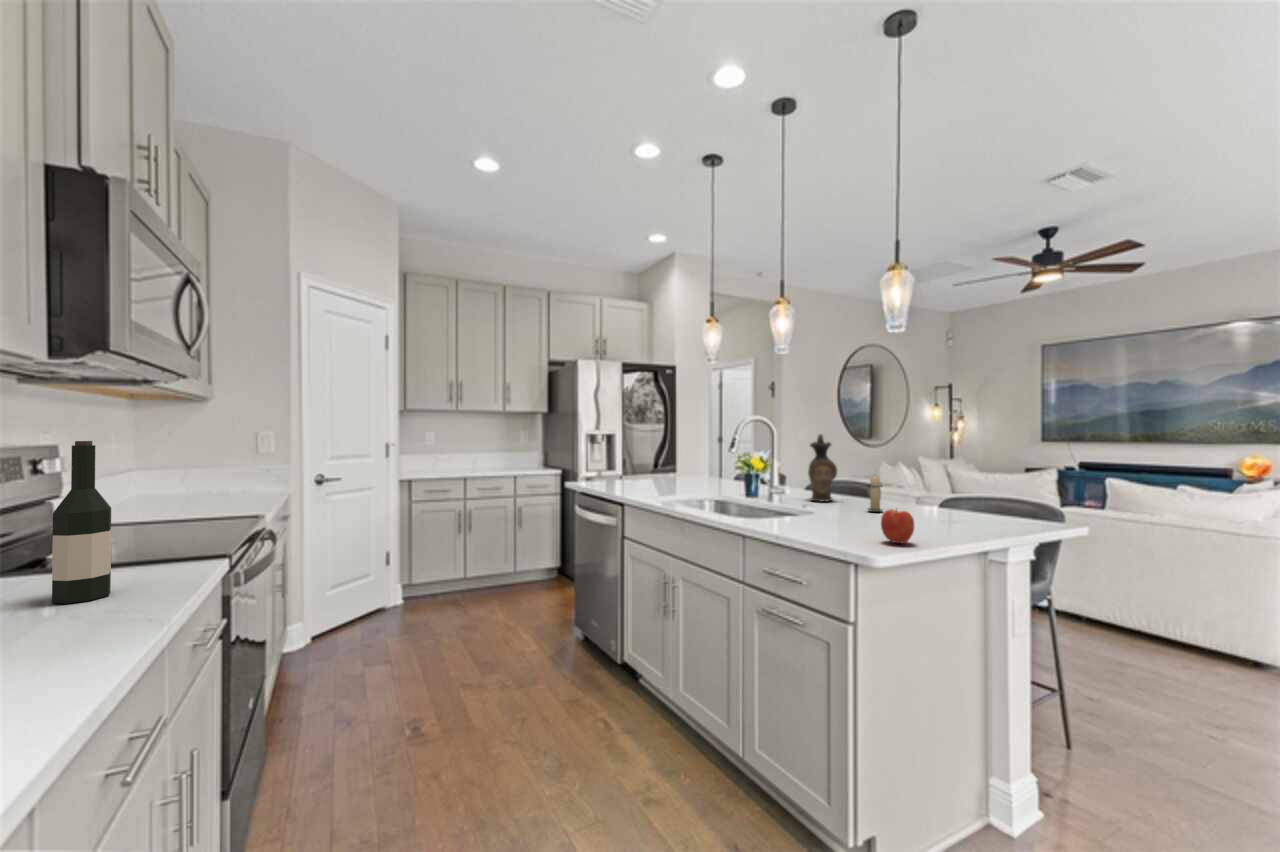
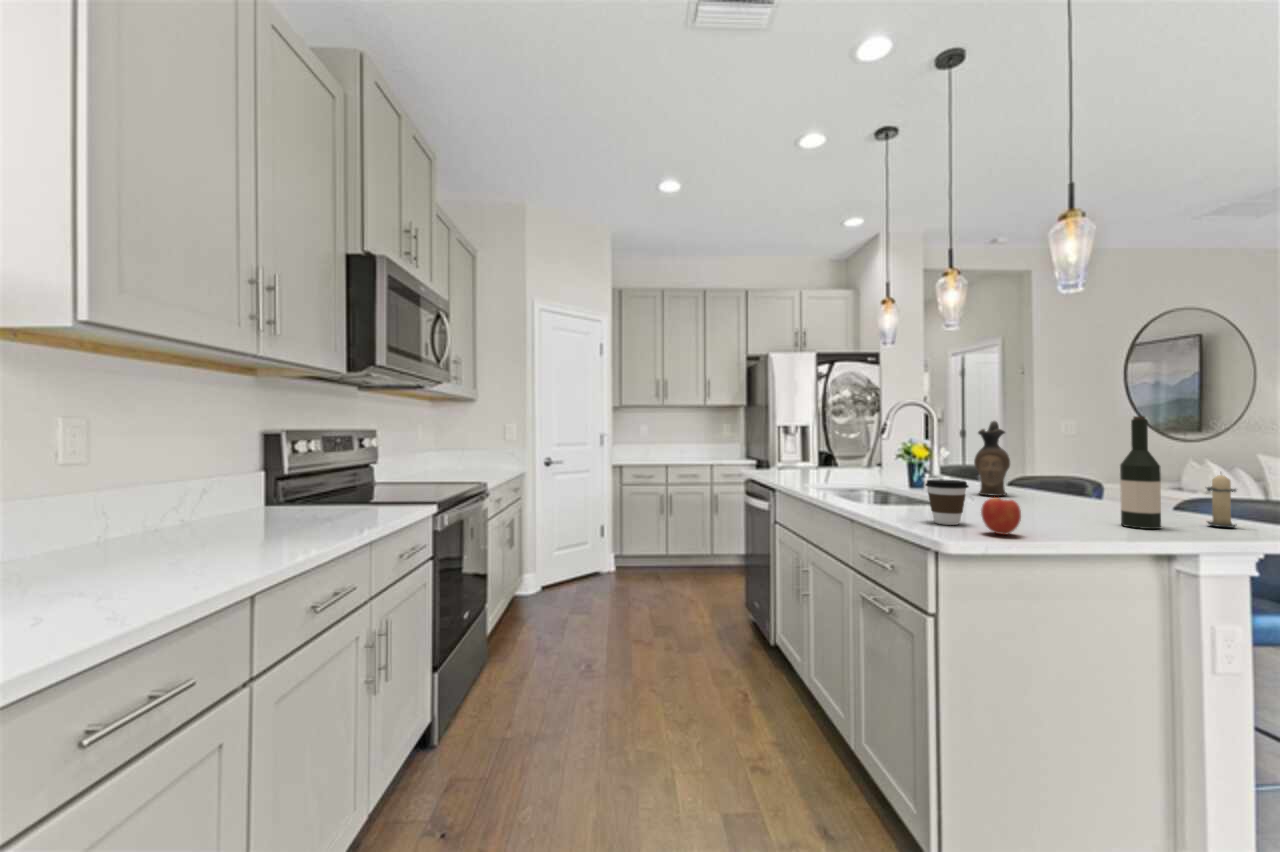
wine bottle: present [52,441,111,603] -> present [1120,416,1161,529]
candle: present [867,476,883,512] -> present [1207,475,1237,527]
coffee cup: none [821,493,859,536] -> present [925,479,968,525]

